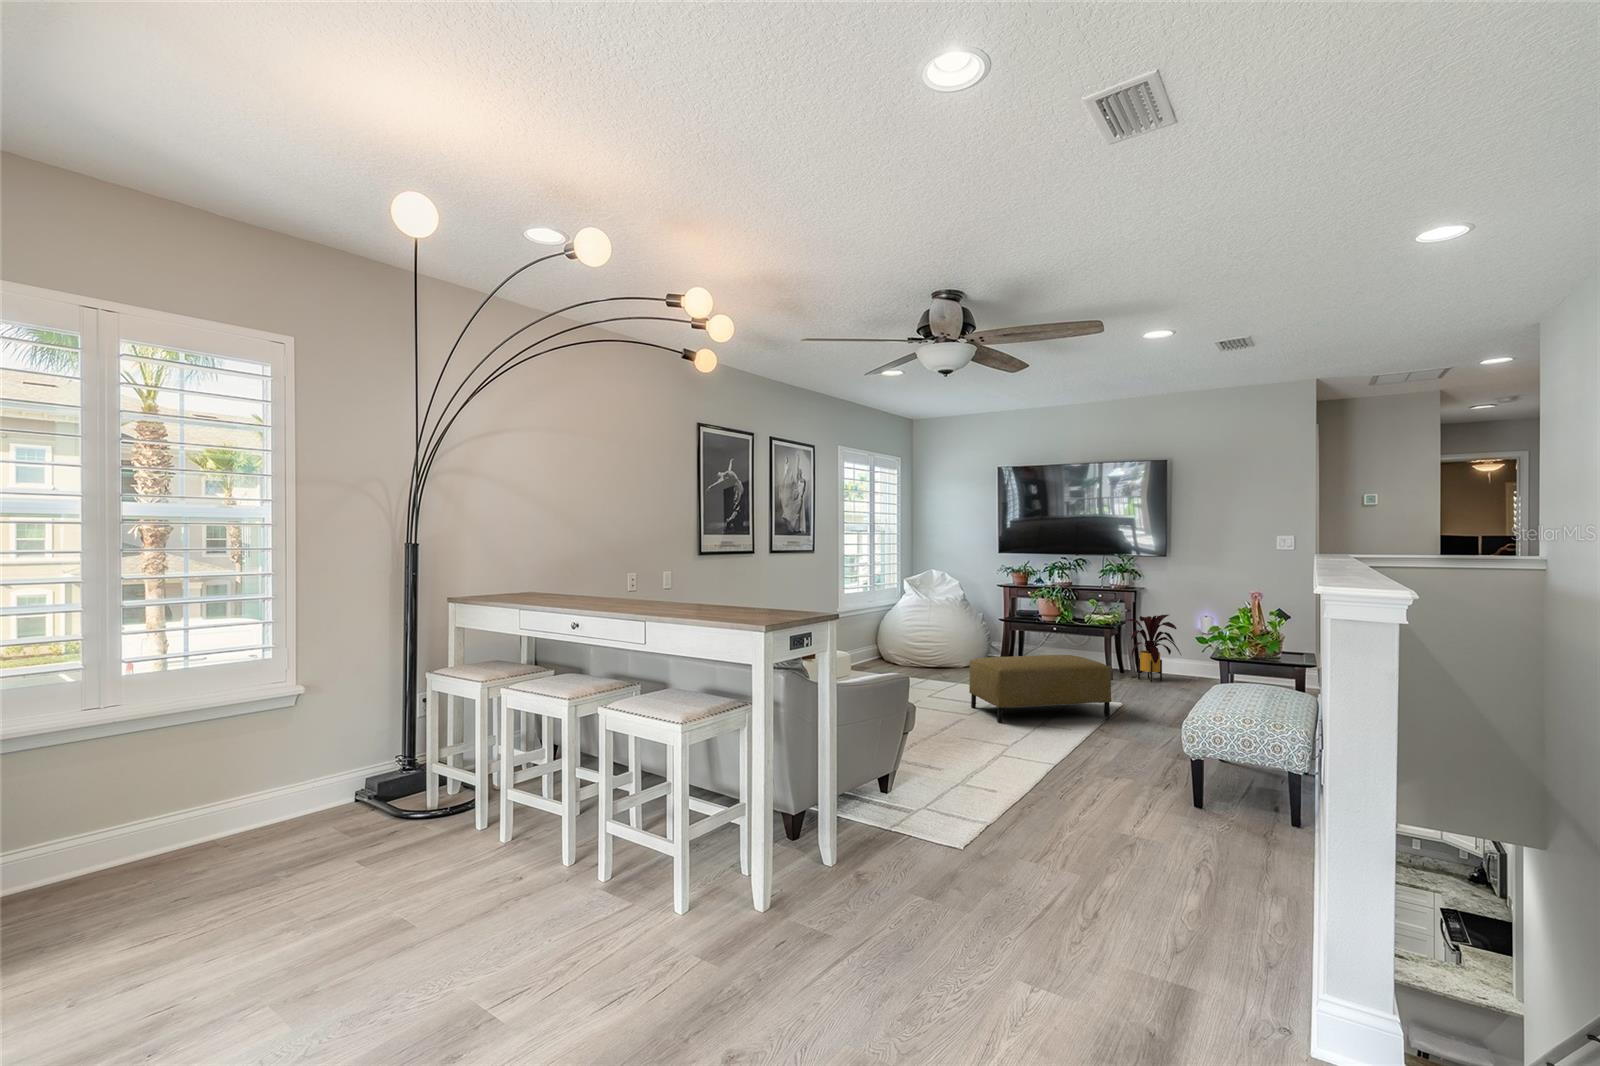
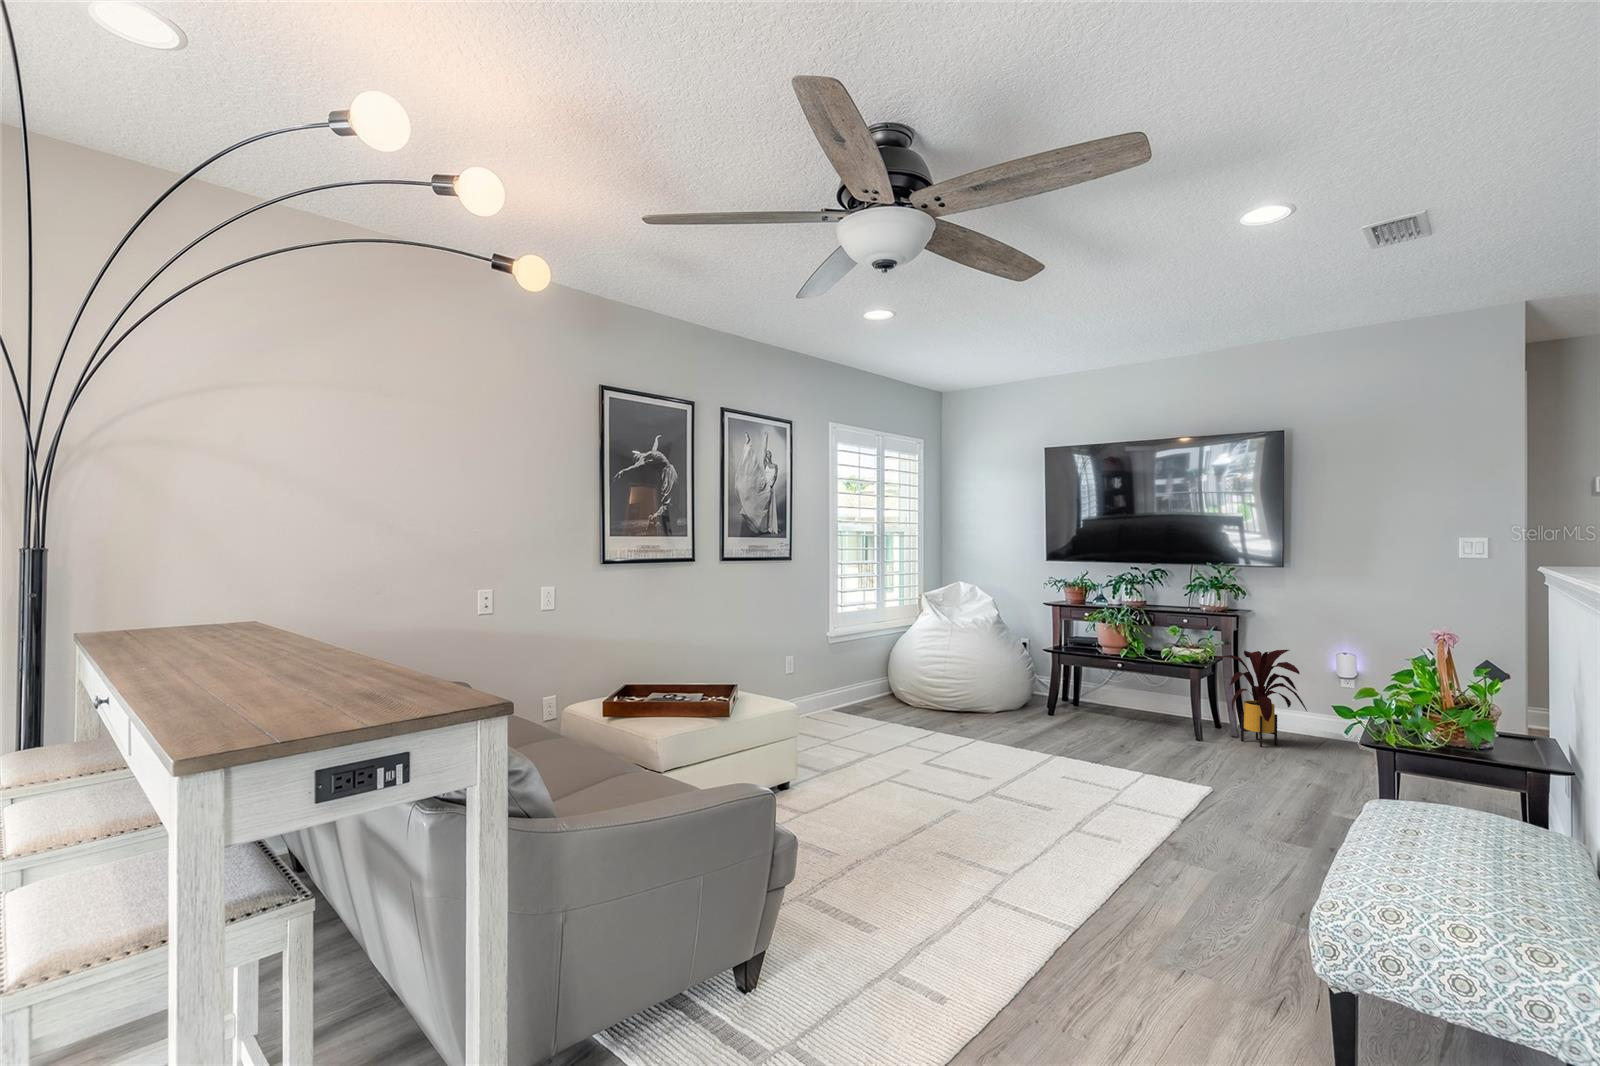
ottoman: present [969,655,1111,723] -> none [976,713,1192,821]

